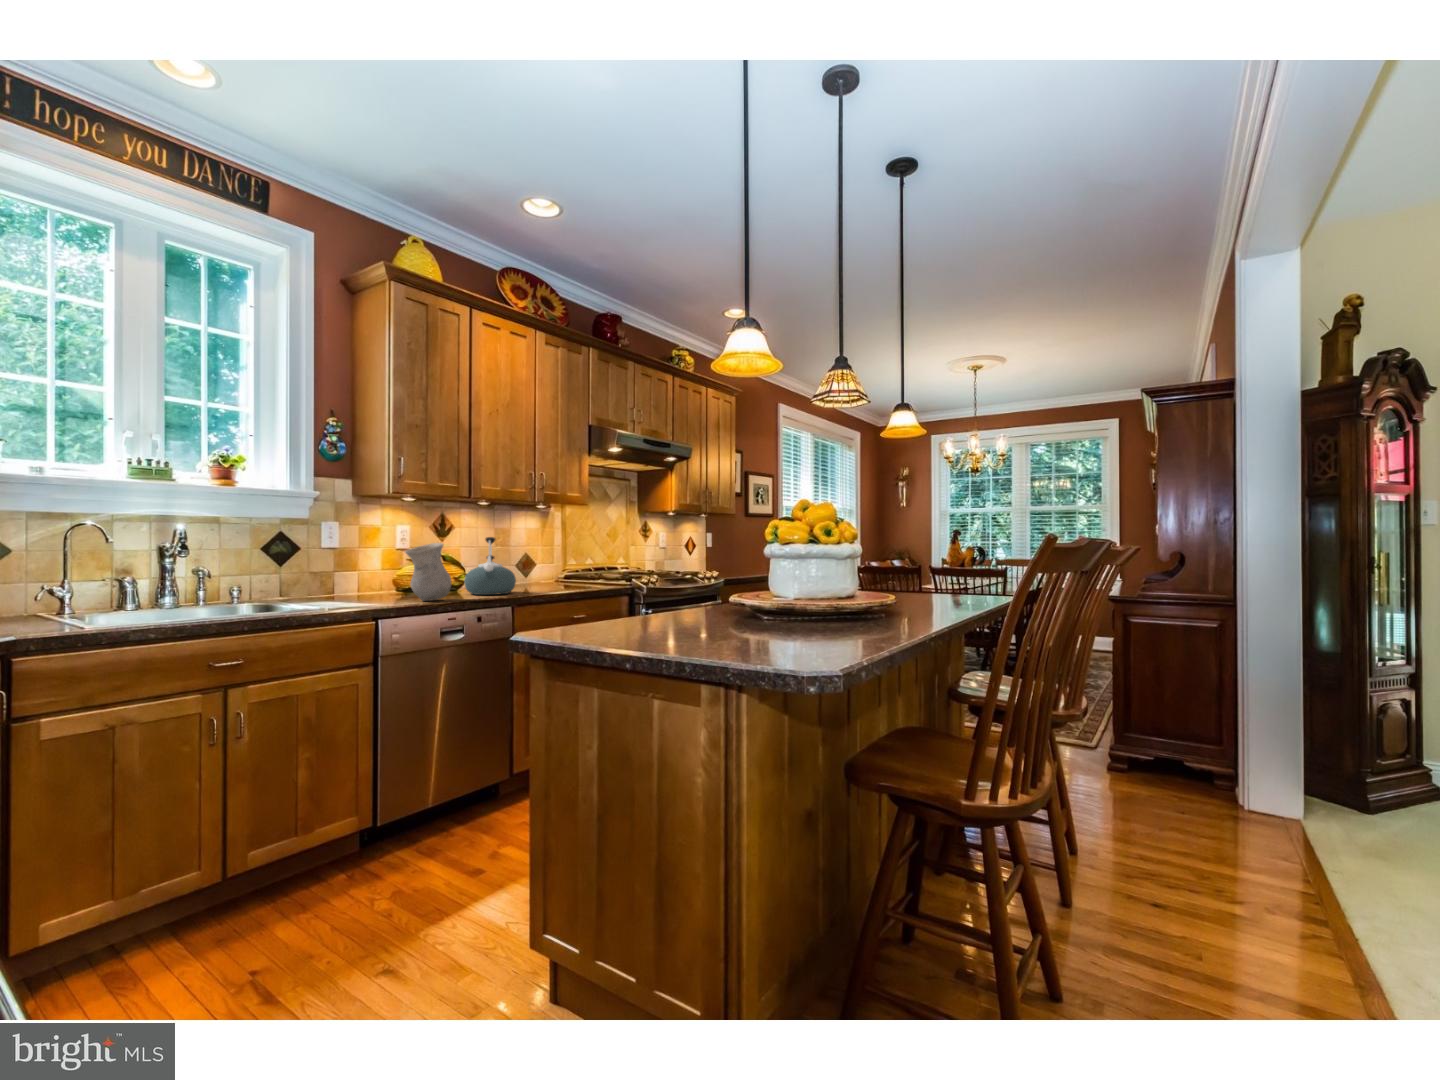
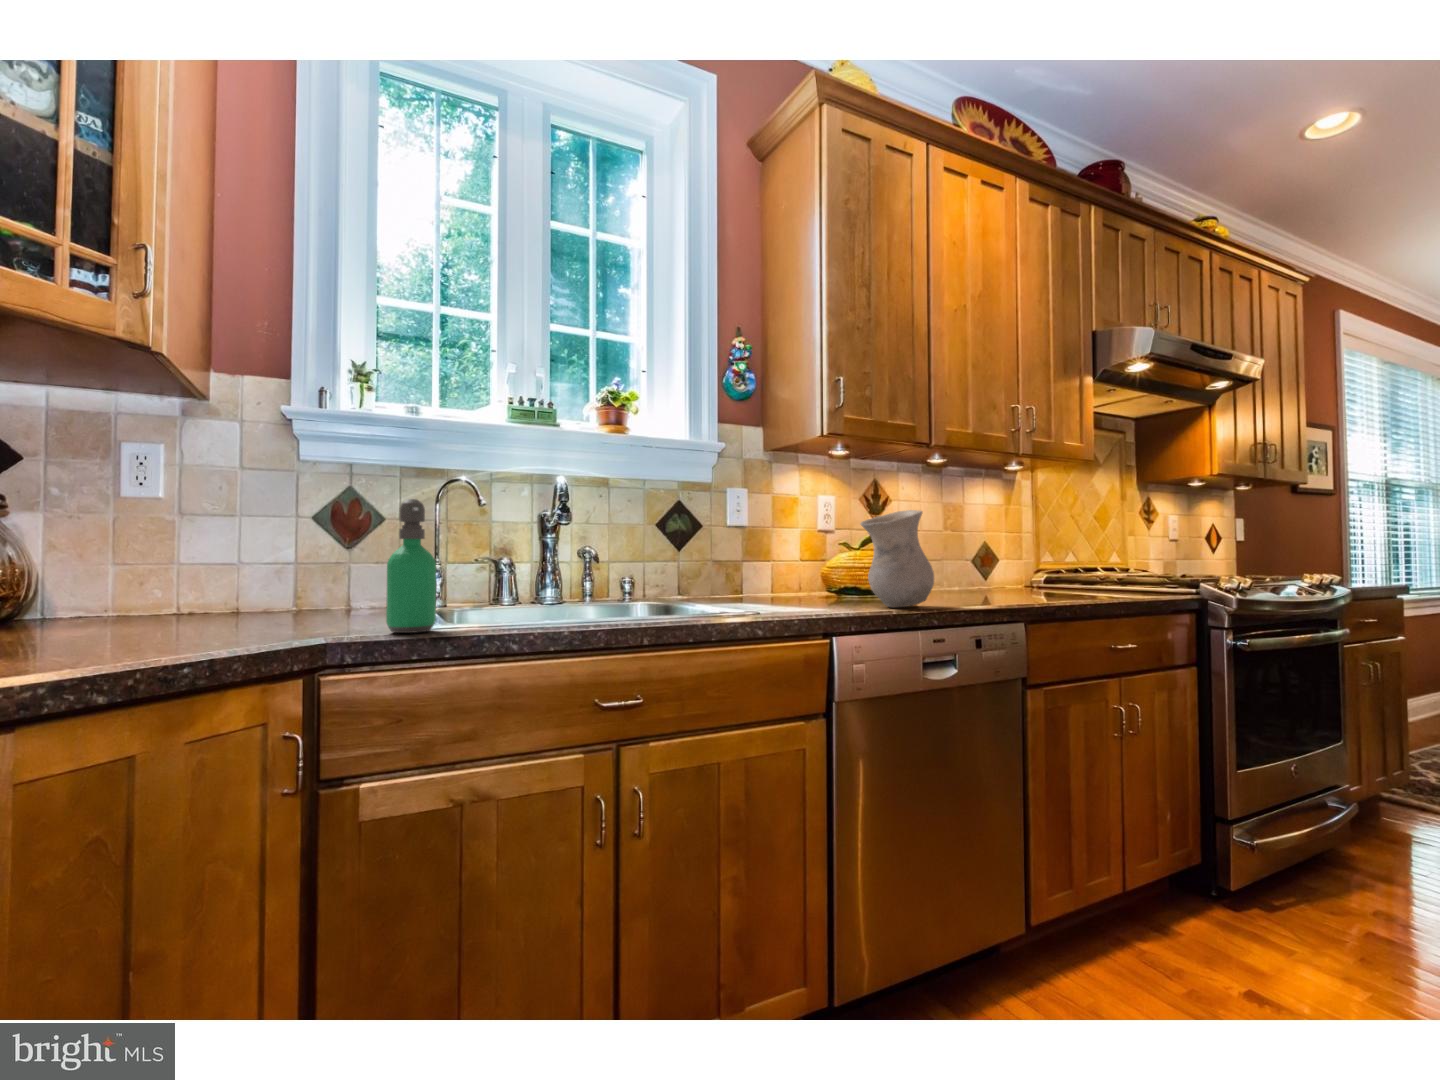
kettle: present [464,537,516,595] -> none [935,505,1021,601]
soap dispenser: none [42,547,83,631] -> present [386,499,436,633]

